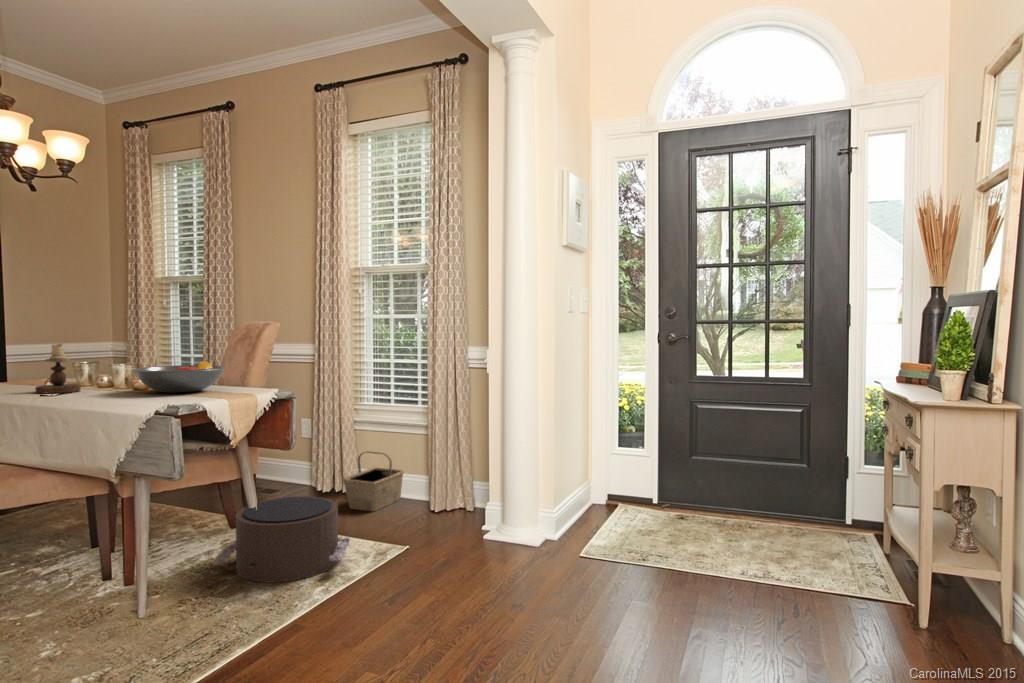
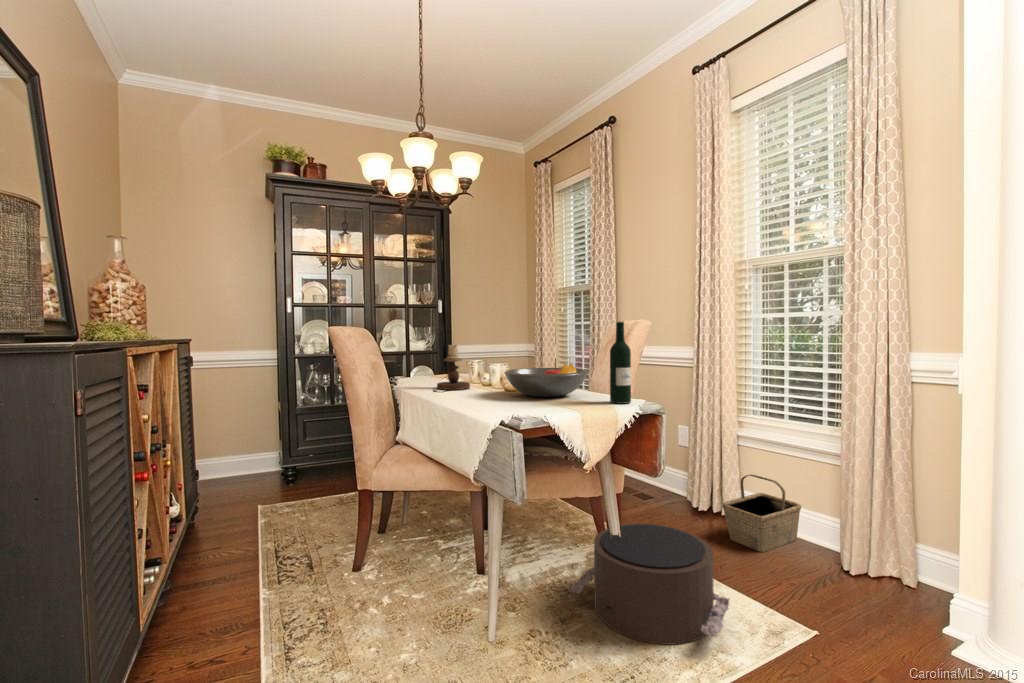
wine bottle: none [249,322,269,393] -> present [610,322,631,404]

